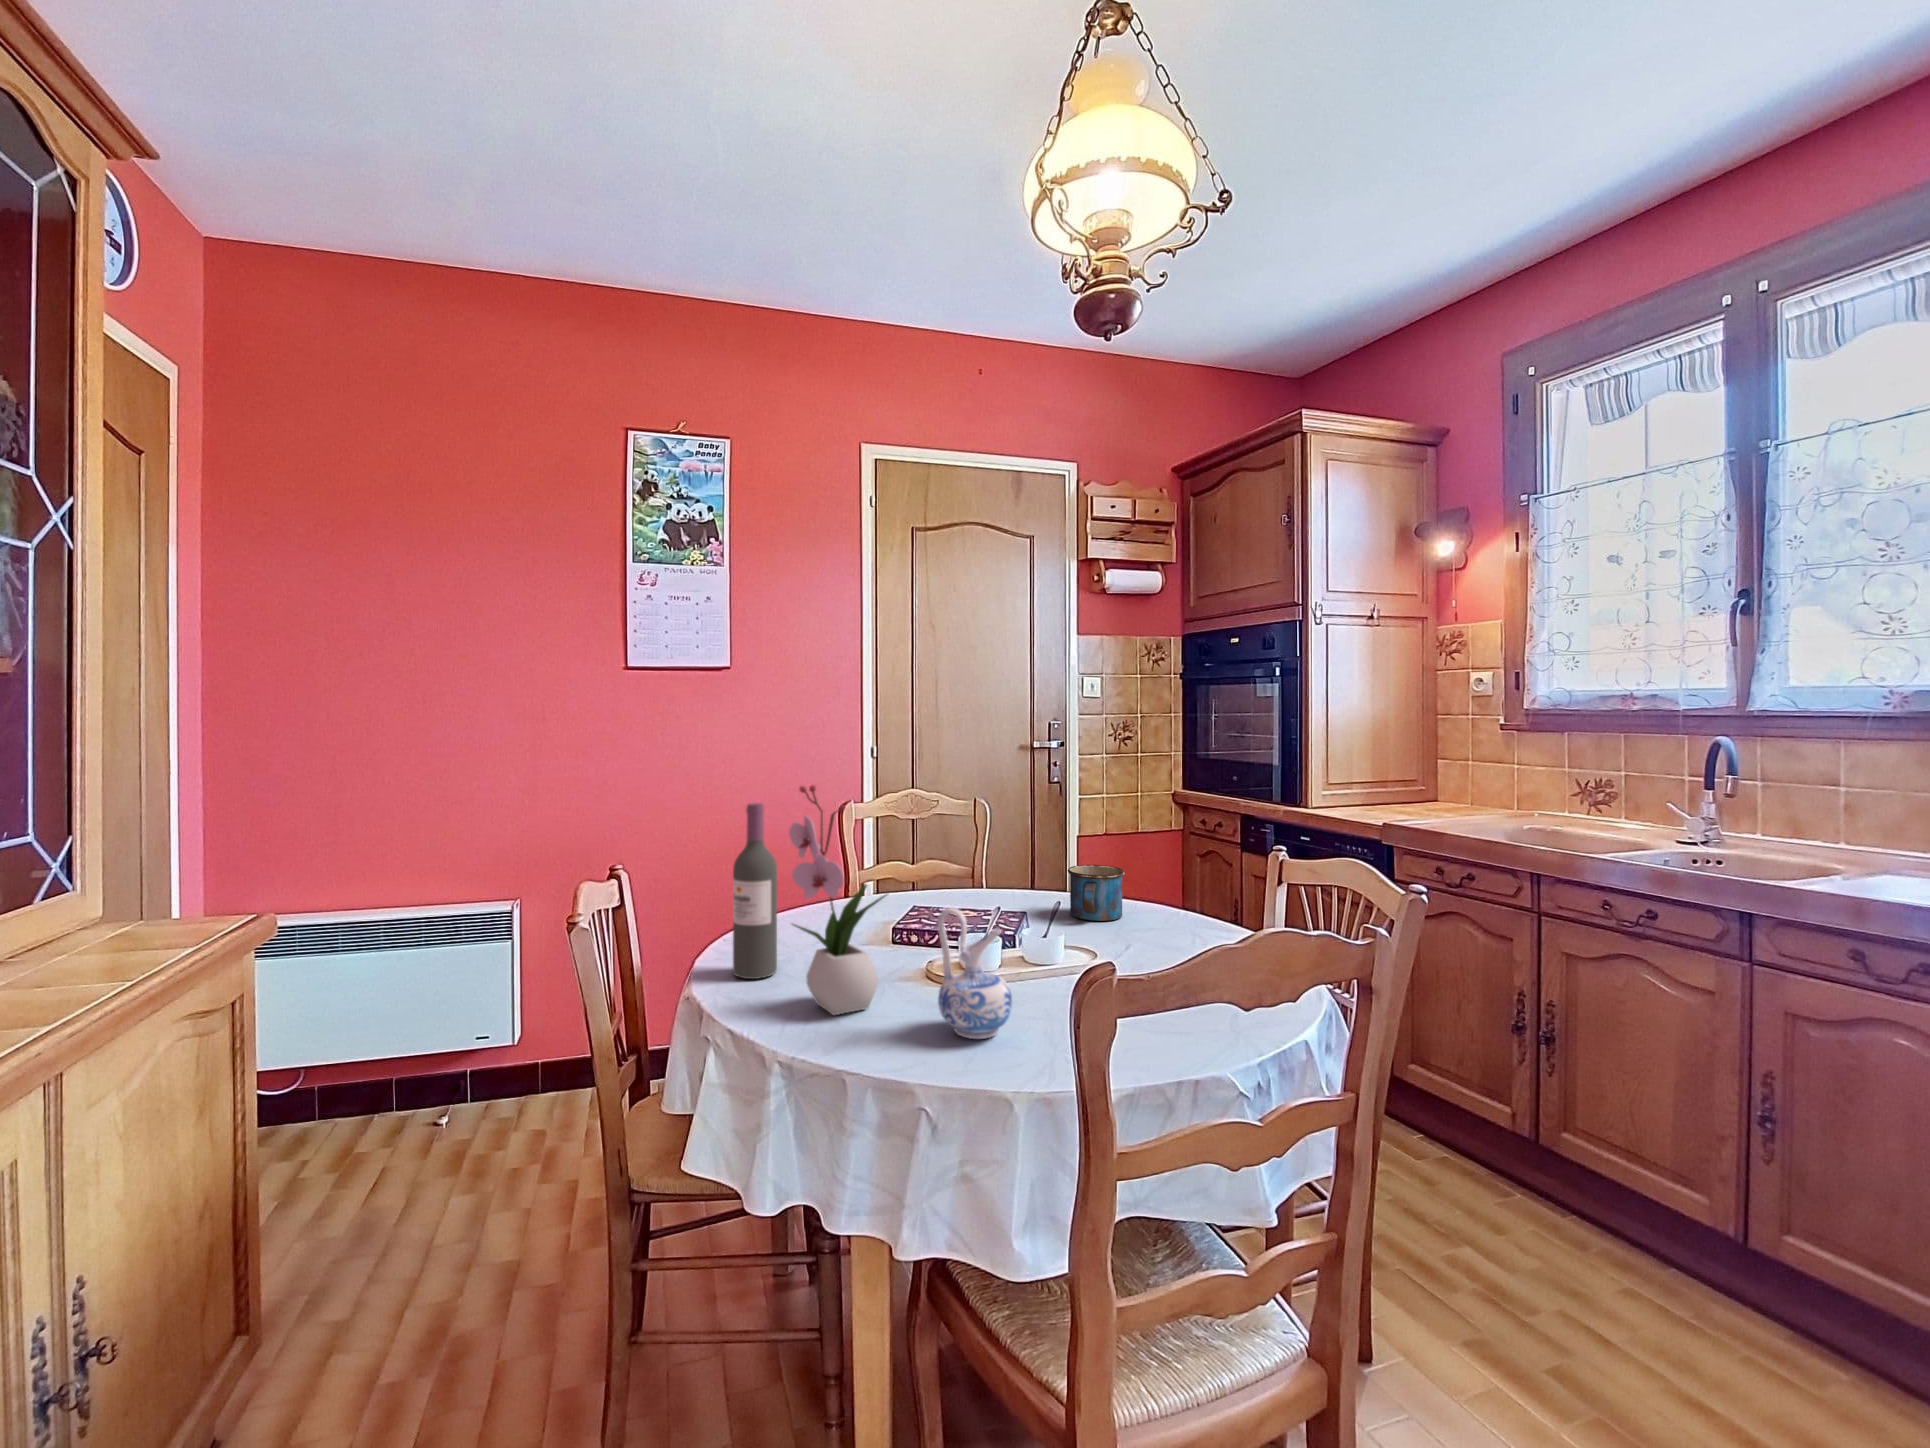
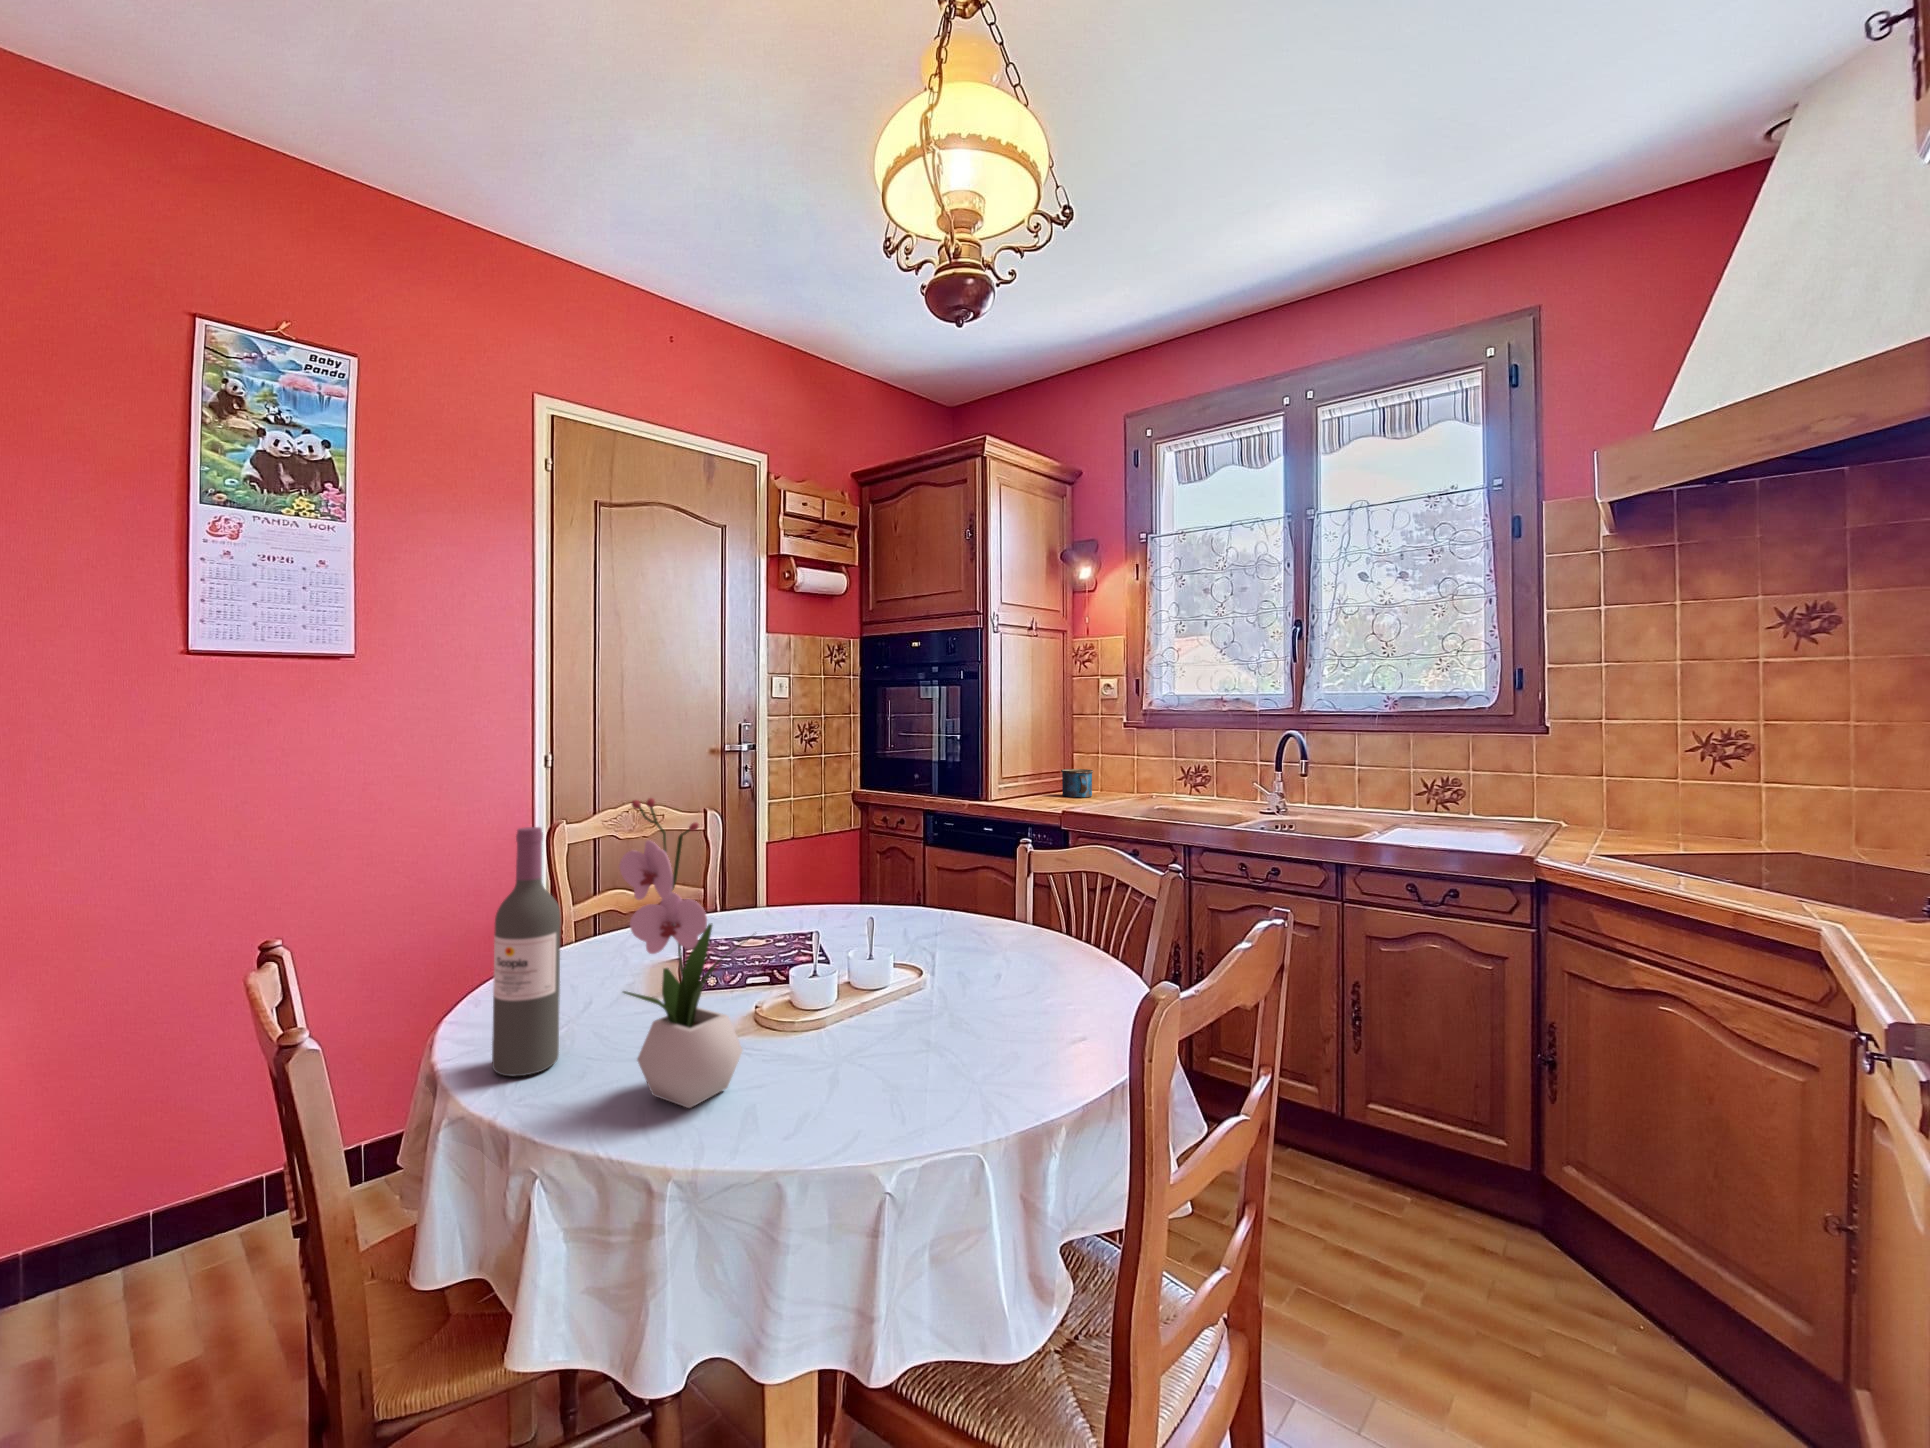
mug: present [1068,865,1124,921] -> present [1061,769,1093,797]
ceramic pitcher: present [938,907,1012,1039] -> none [838,943,928,1104]

